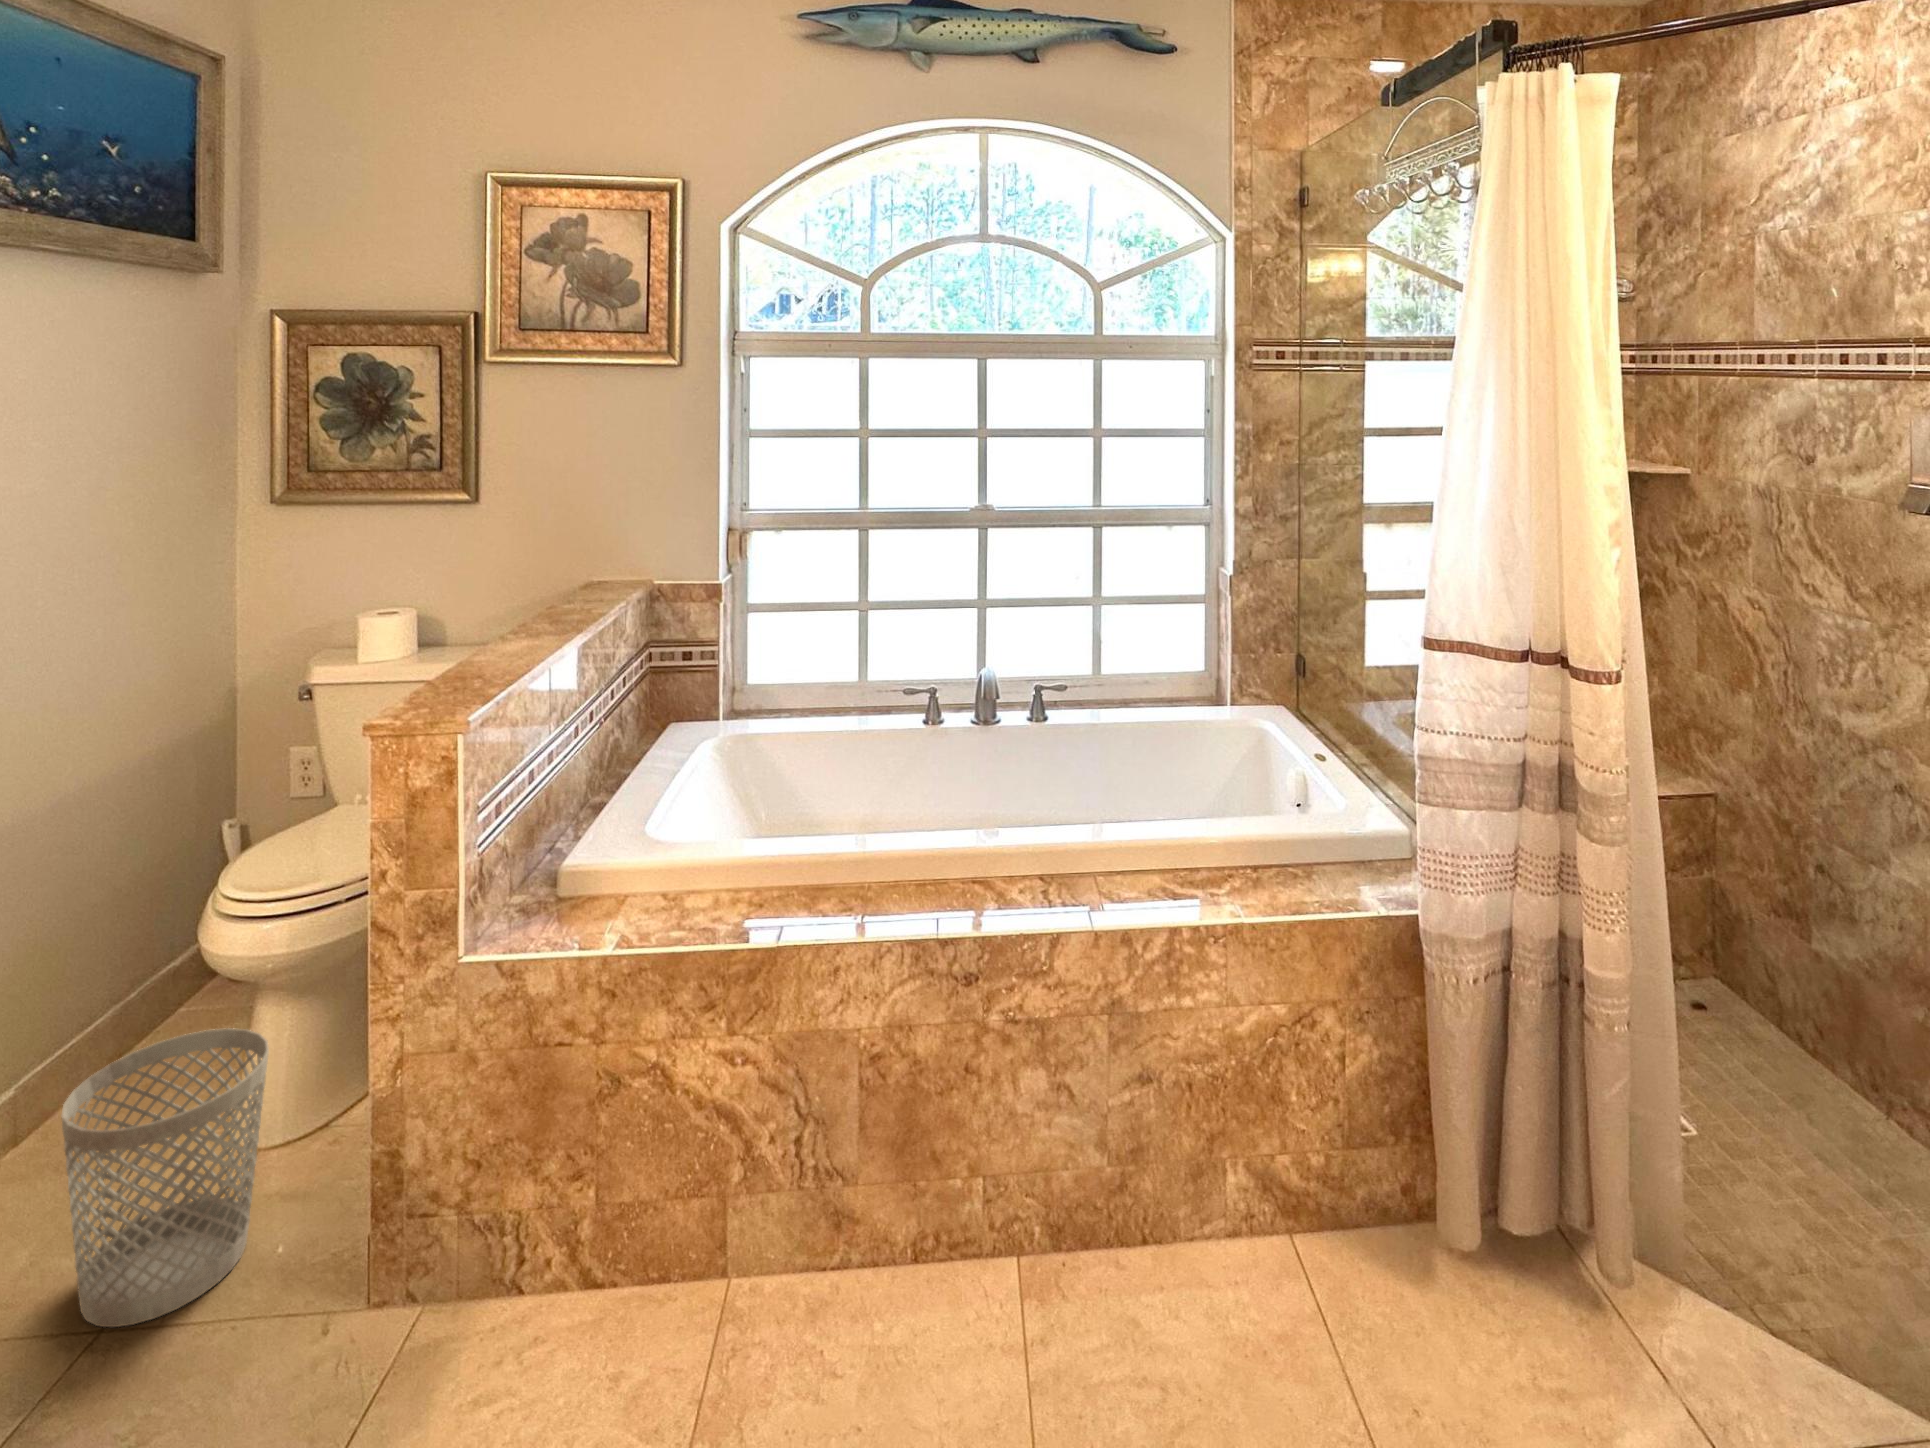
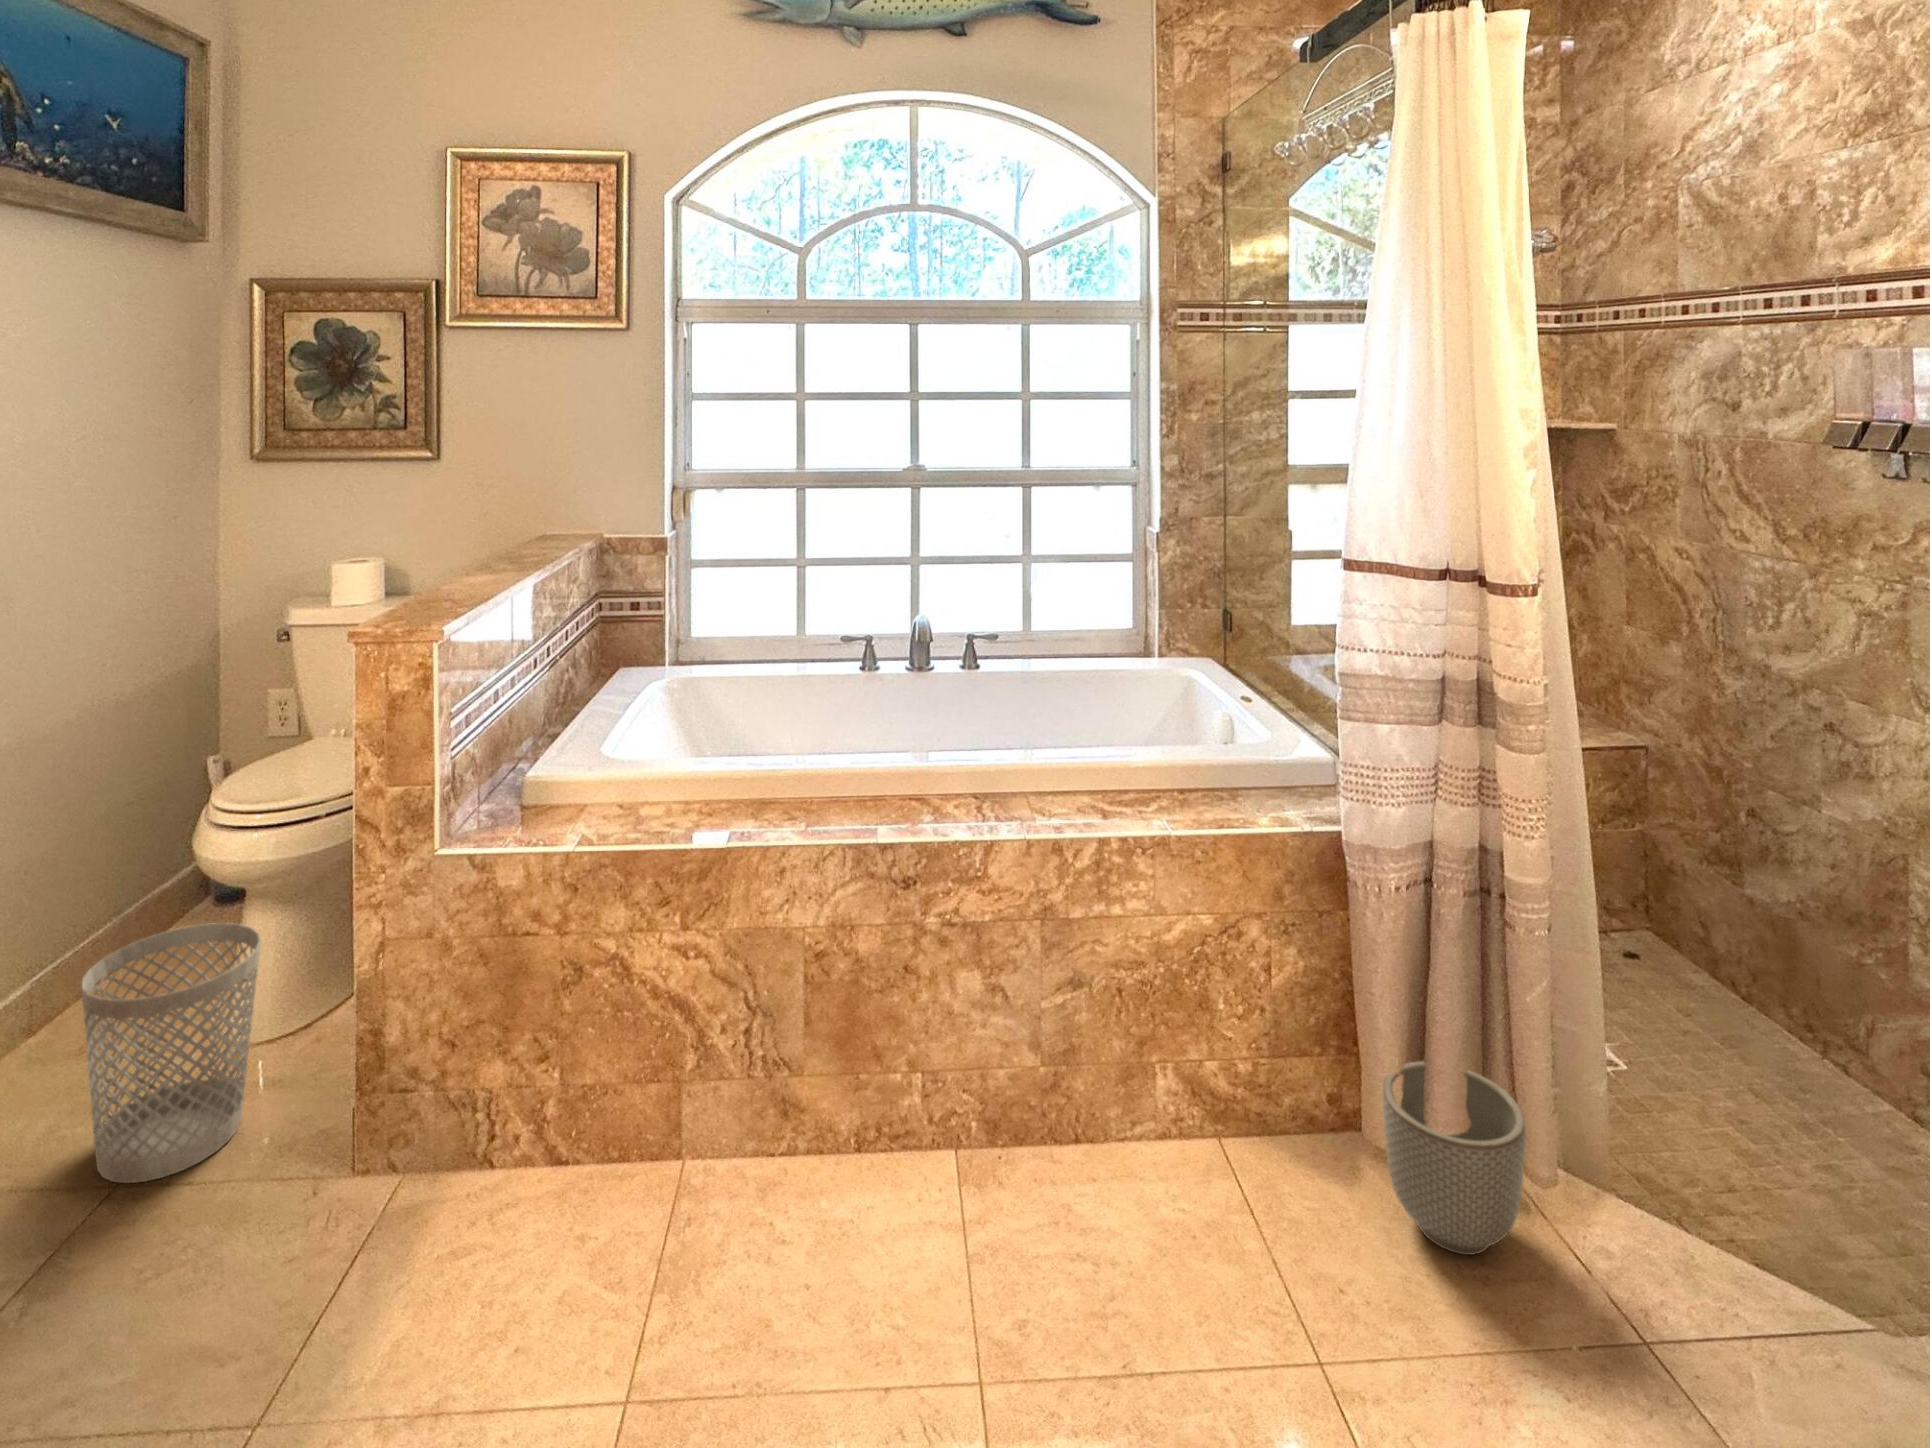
planter: none [1458,1153,1603,1361] -> present [1382,1061,1526,1255]

